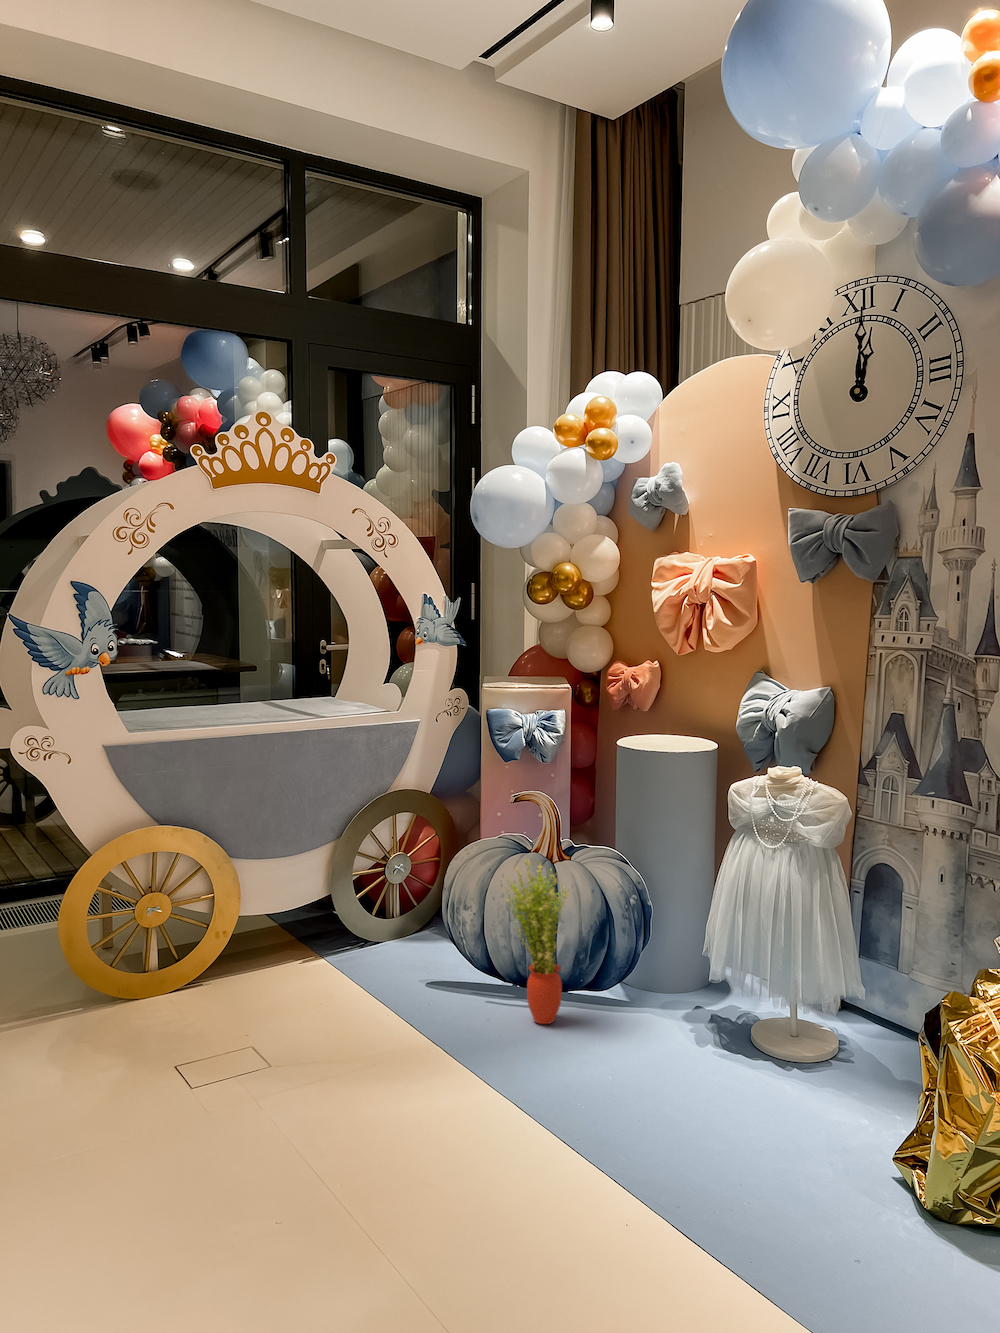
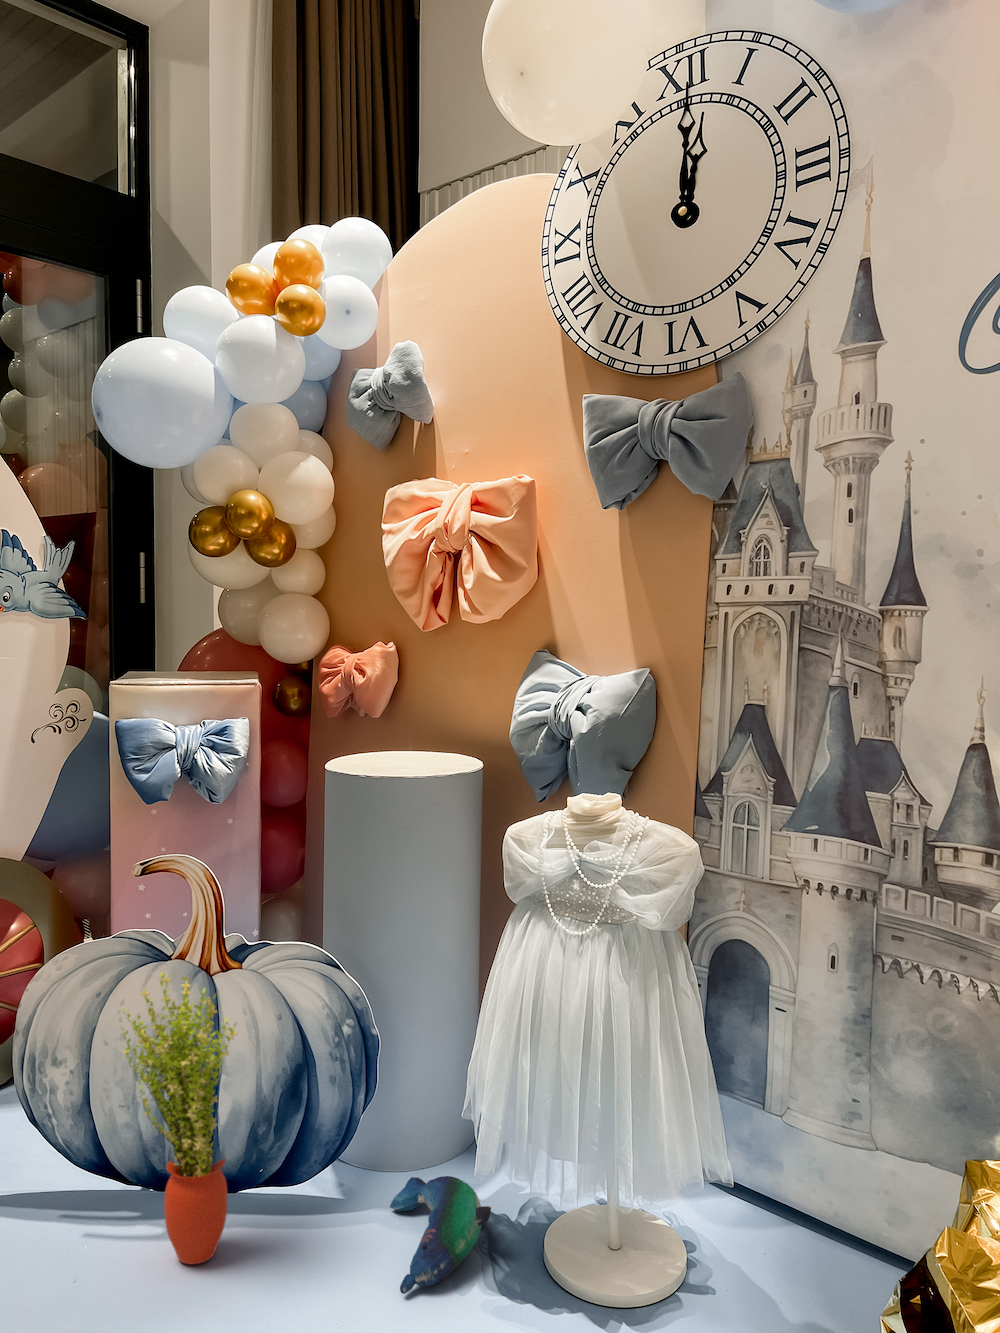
plush toy: none [655,993,717,1049] -> present [390,1176,491,1294]

